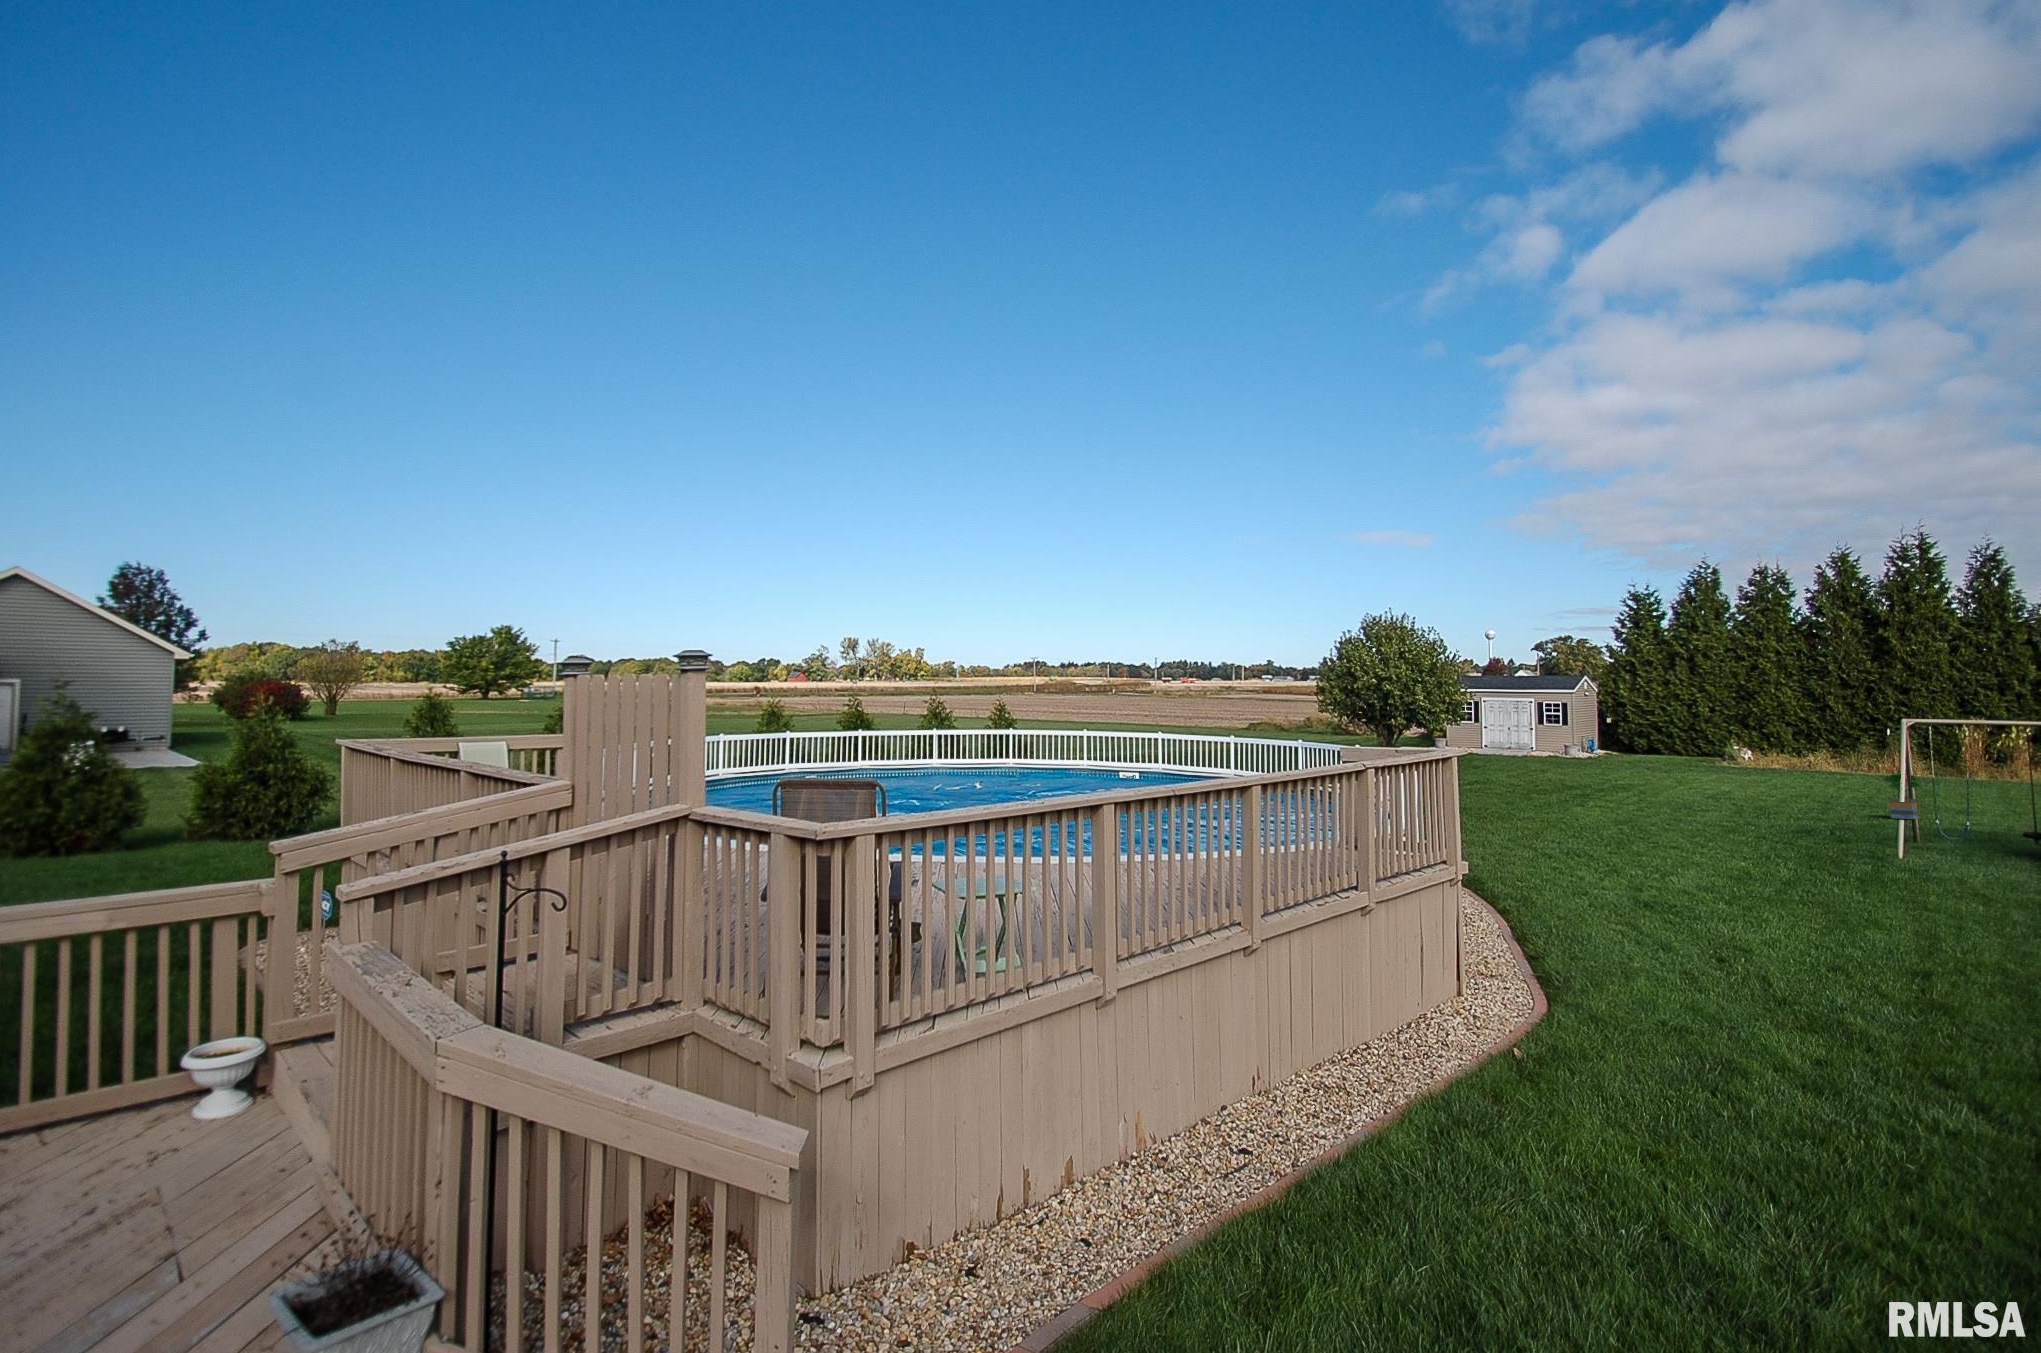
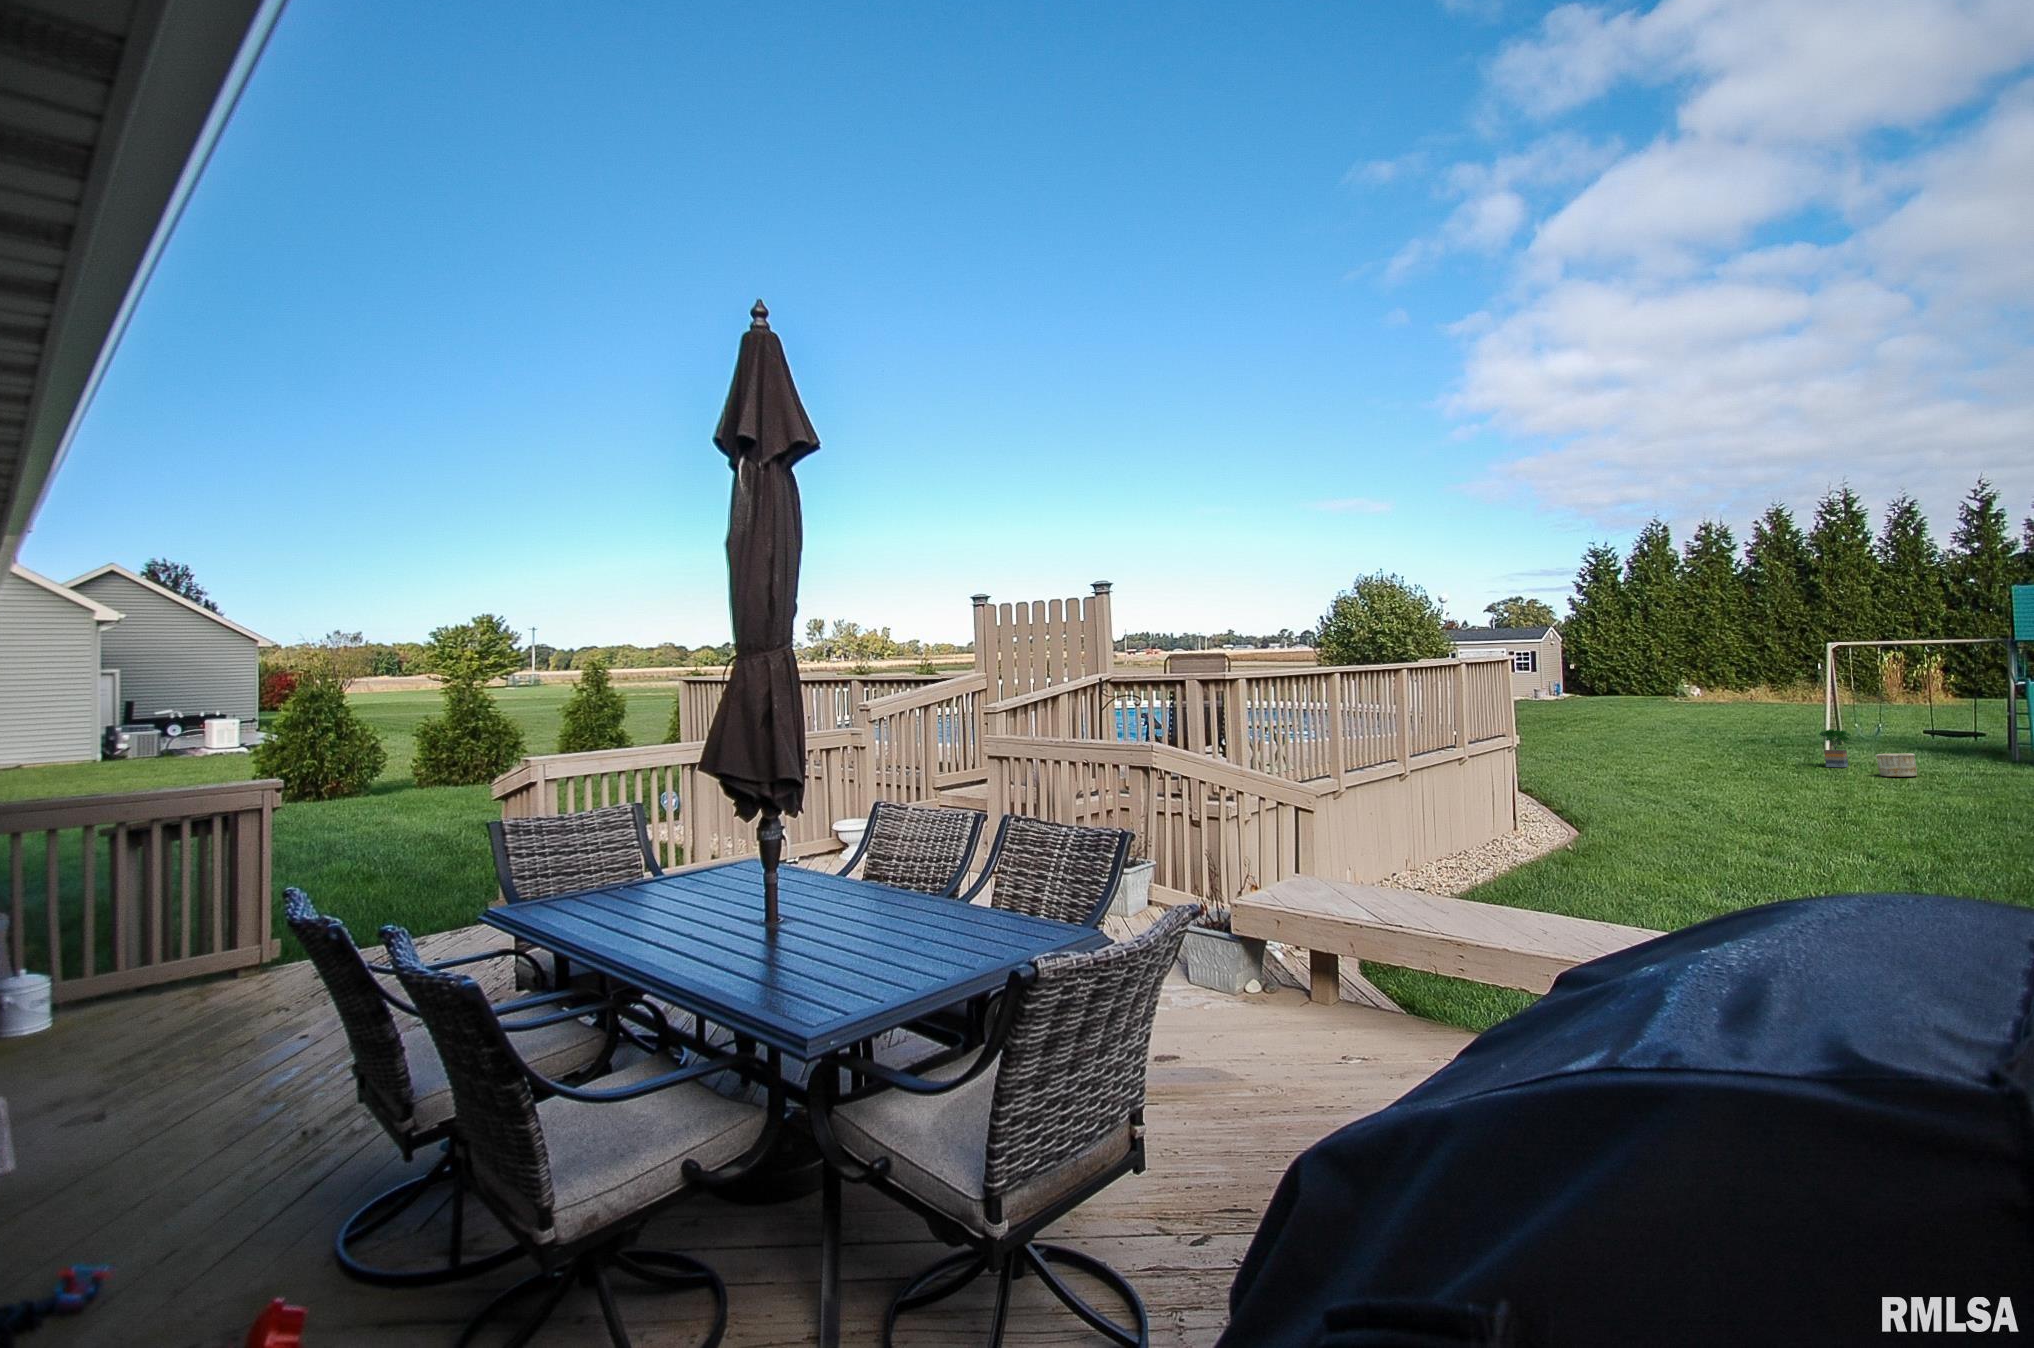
wooden bucket: none [1951,801,2003,829] -> present [1875,753,1917,777]

